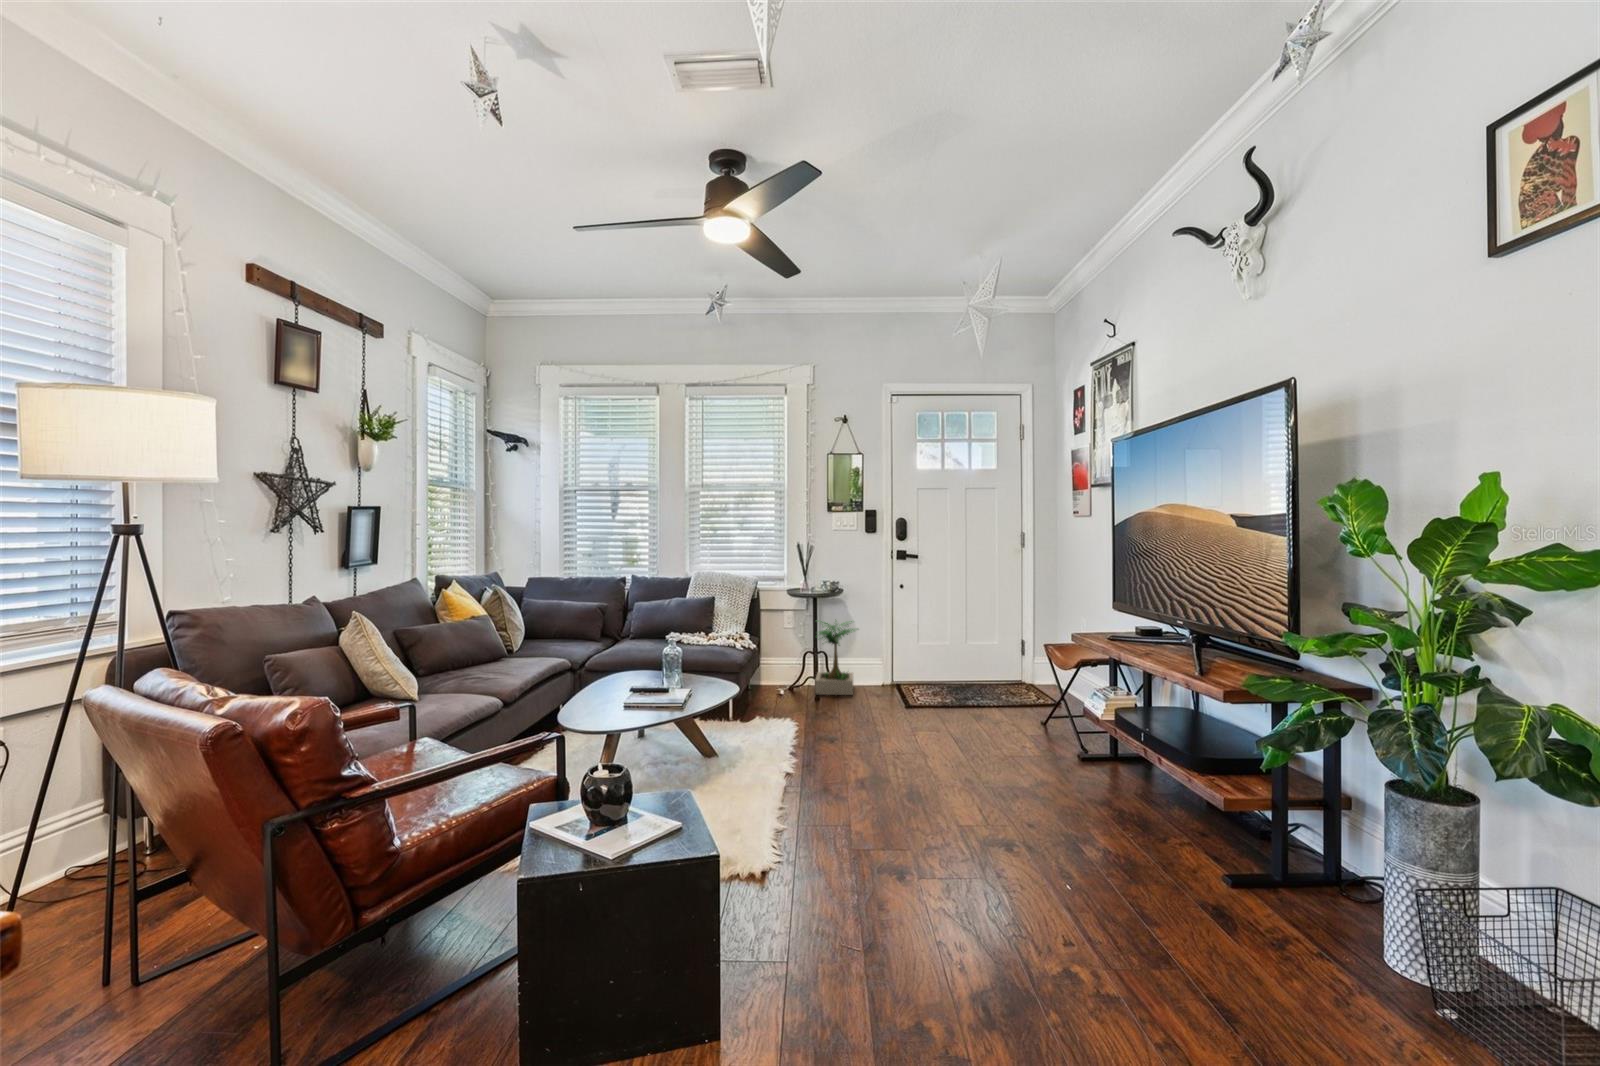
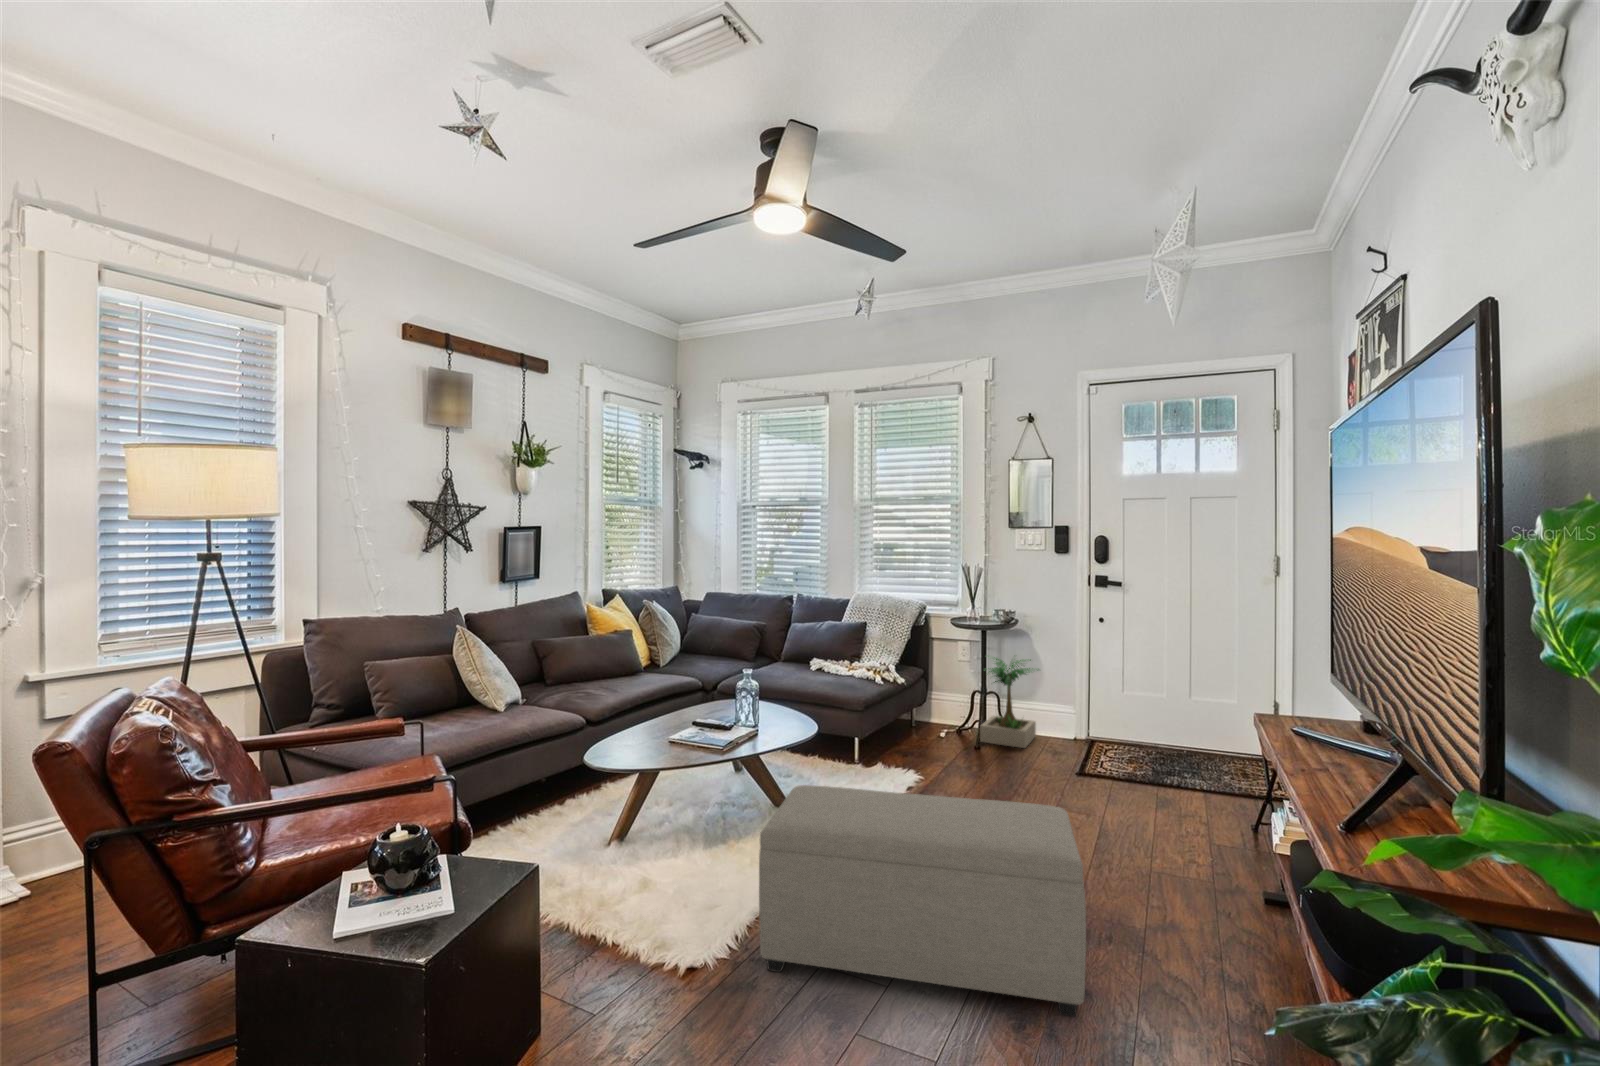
ottoman: none [779,716,1051,892] -> present [759,785,1086,1017]

